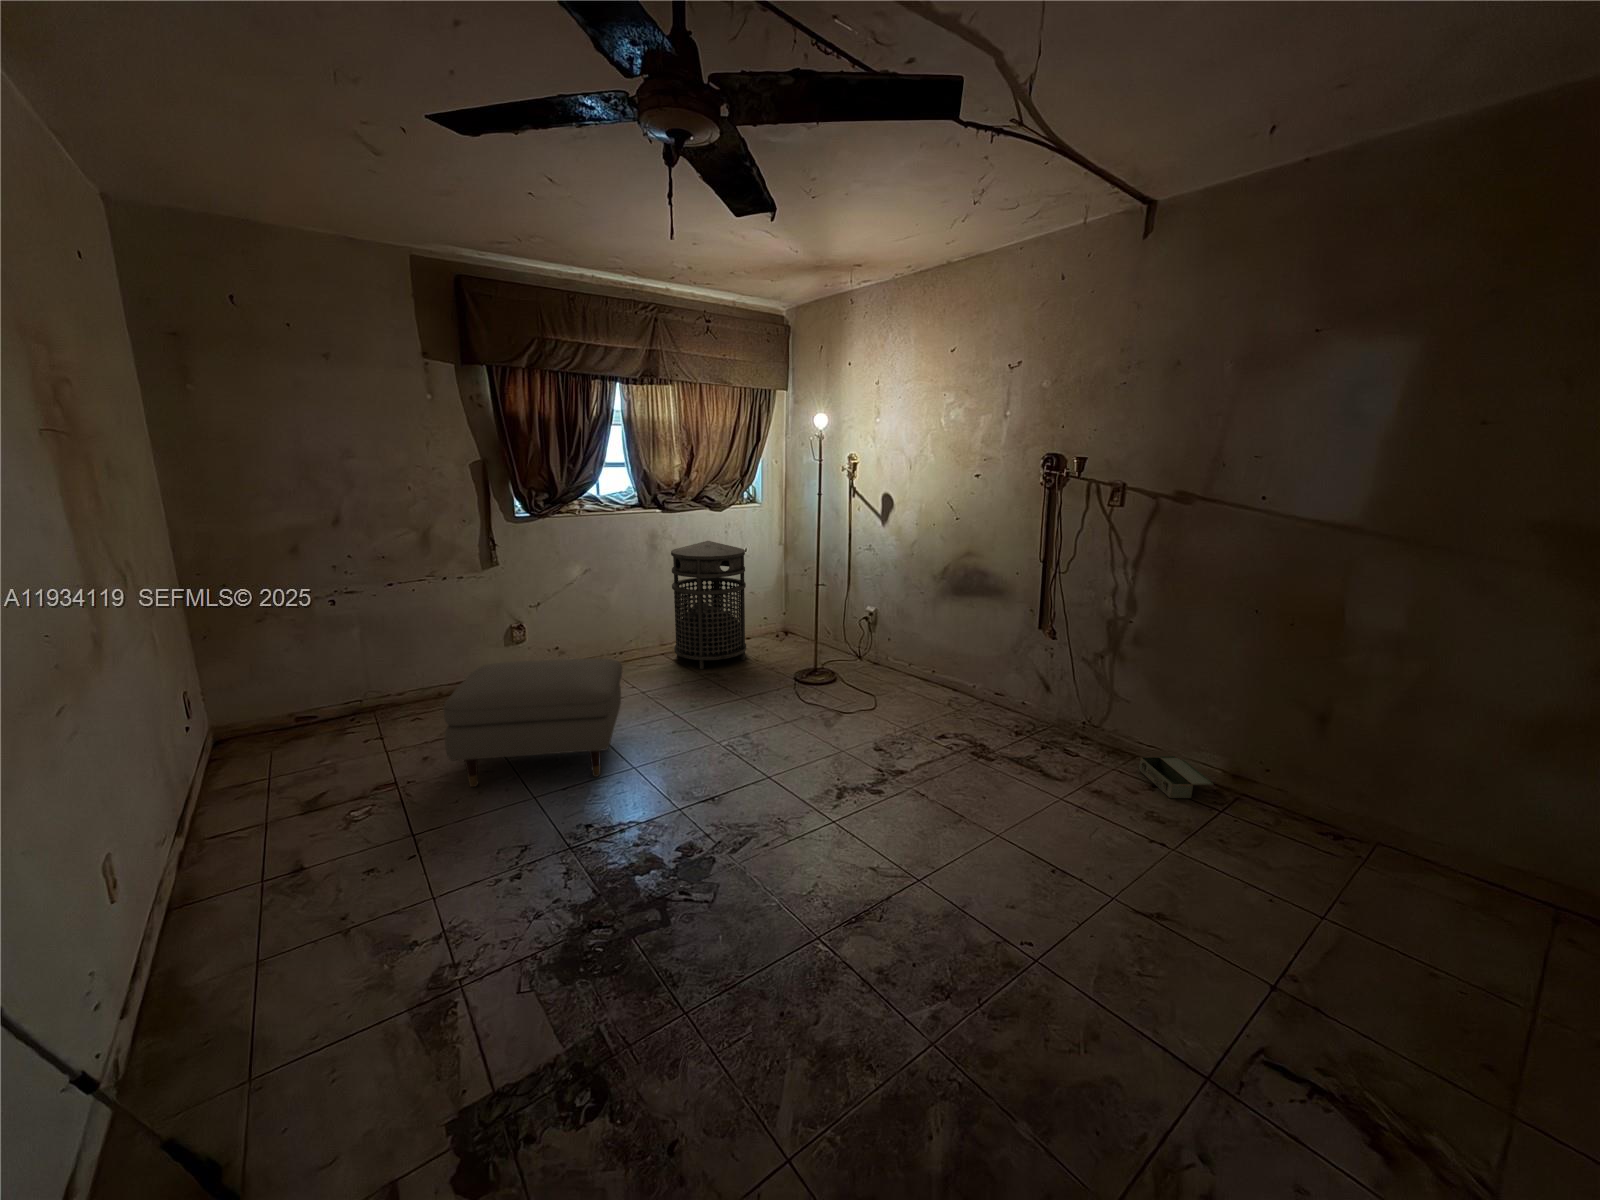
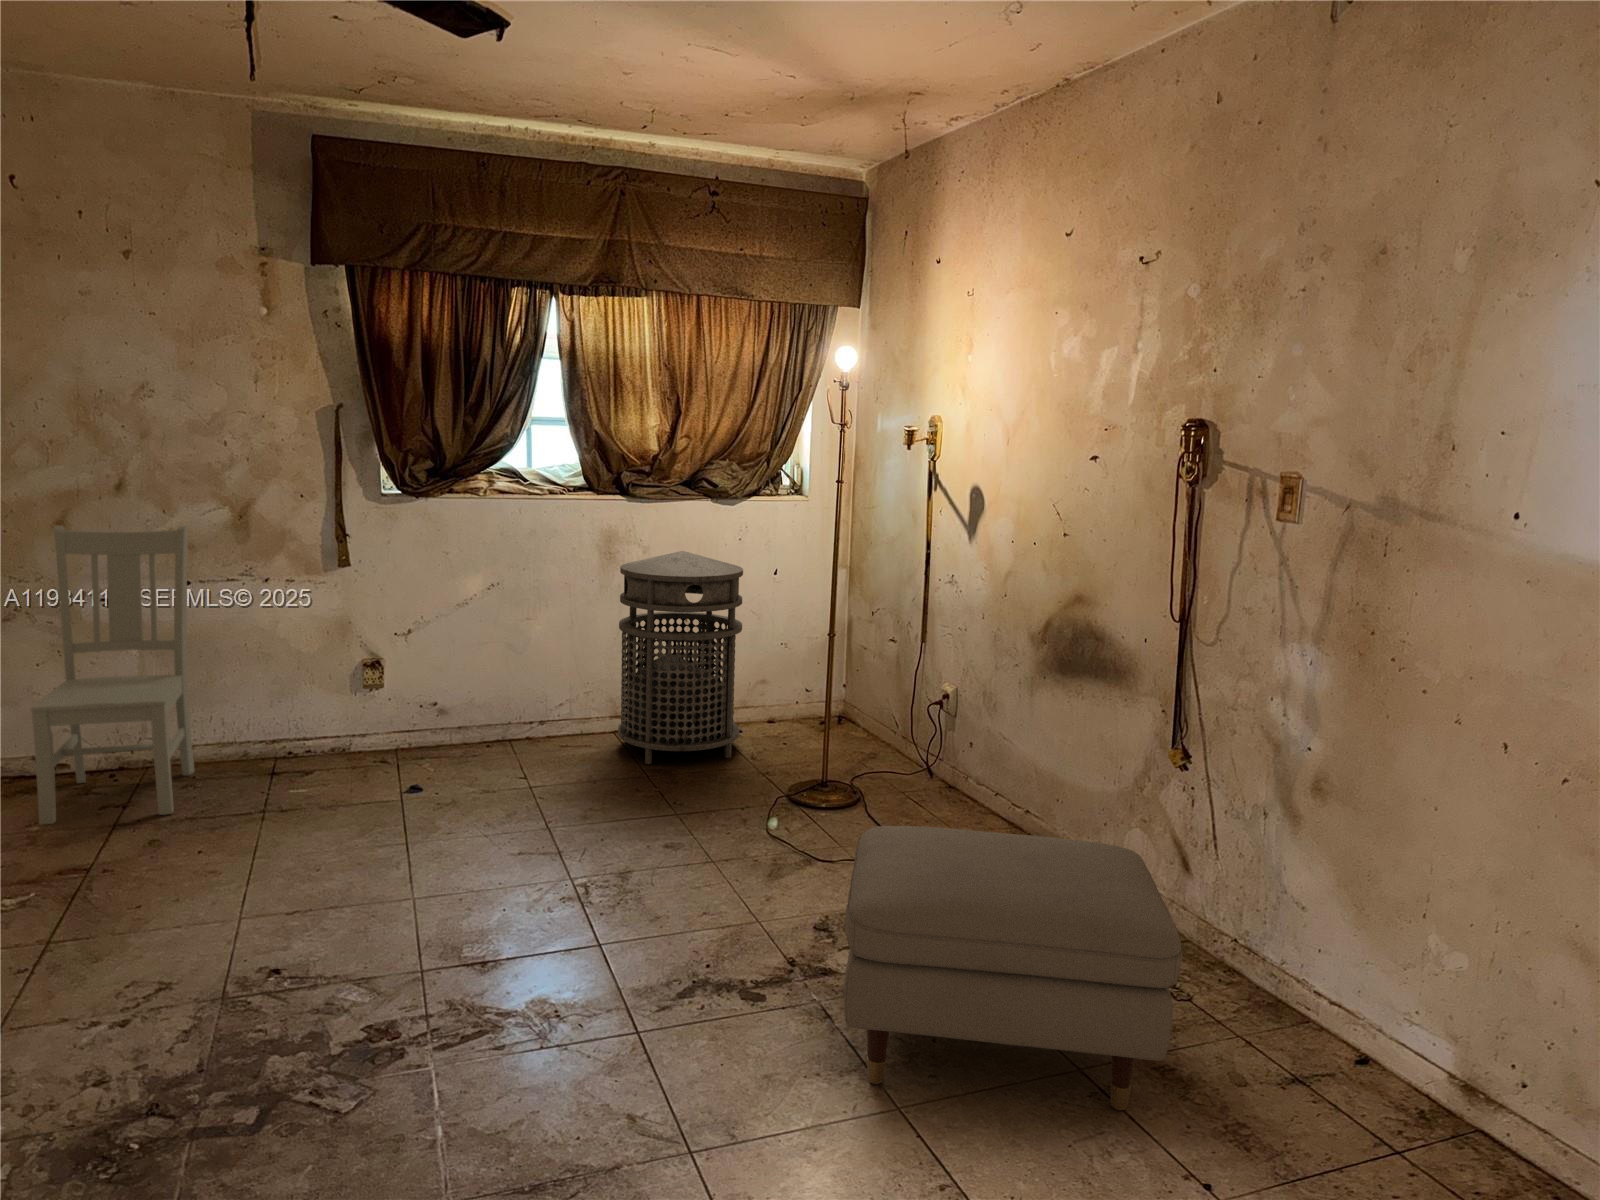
chair: none [284,546,418,766] -> present [31,526,194,825]
ottoman: present [443,659,622,787] -> present [844,826,1183,1110]
toolbox: present [1139,756,1214,798] -> none [1290,1036,1409,1137]

